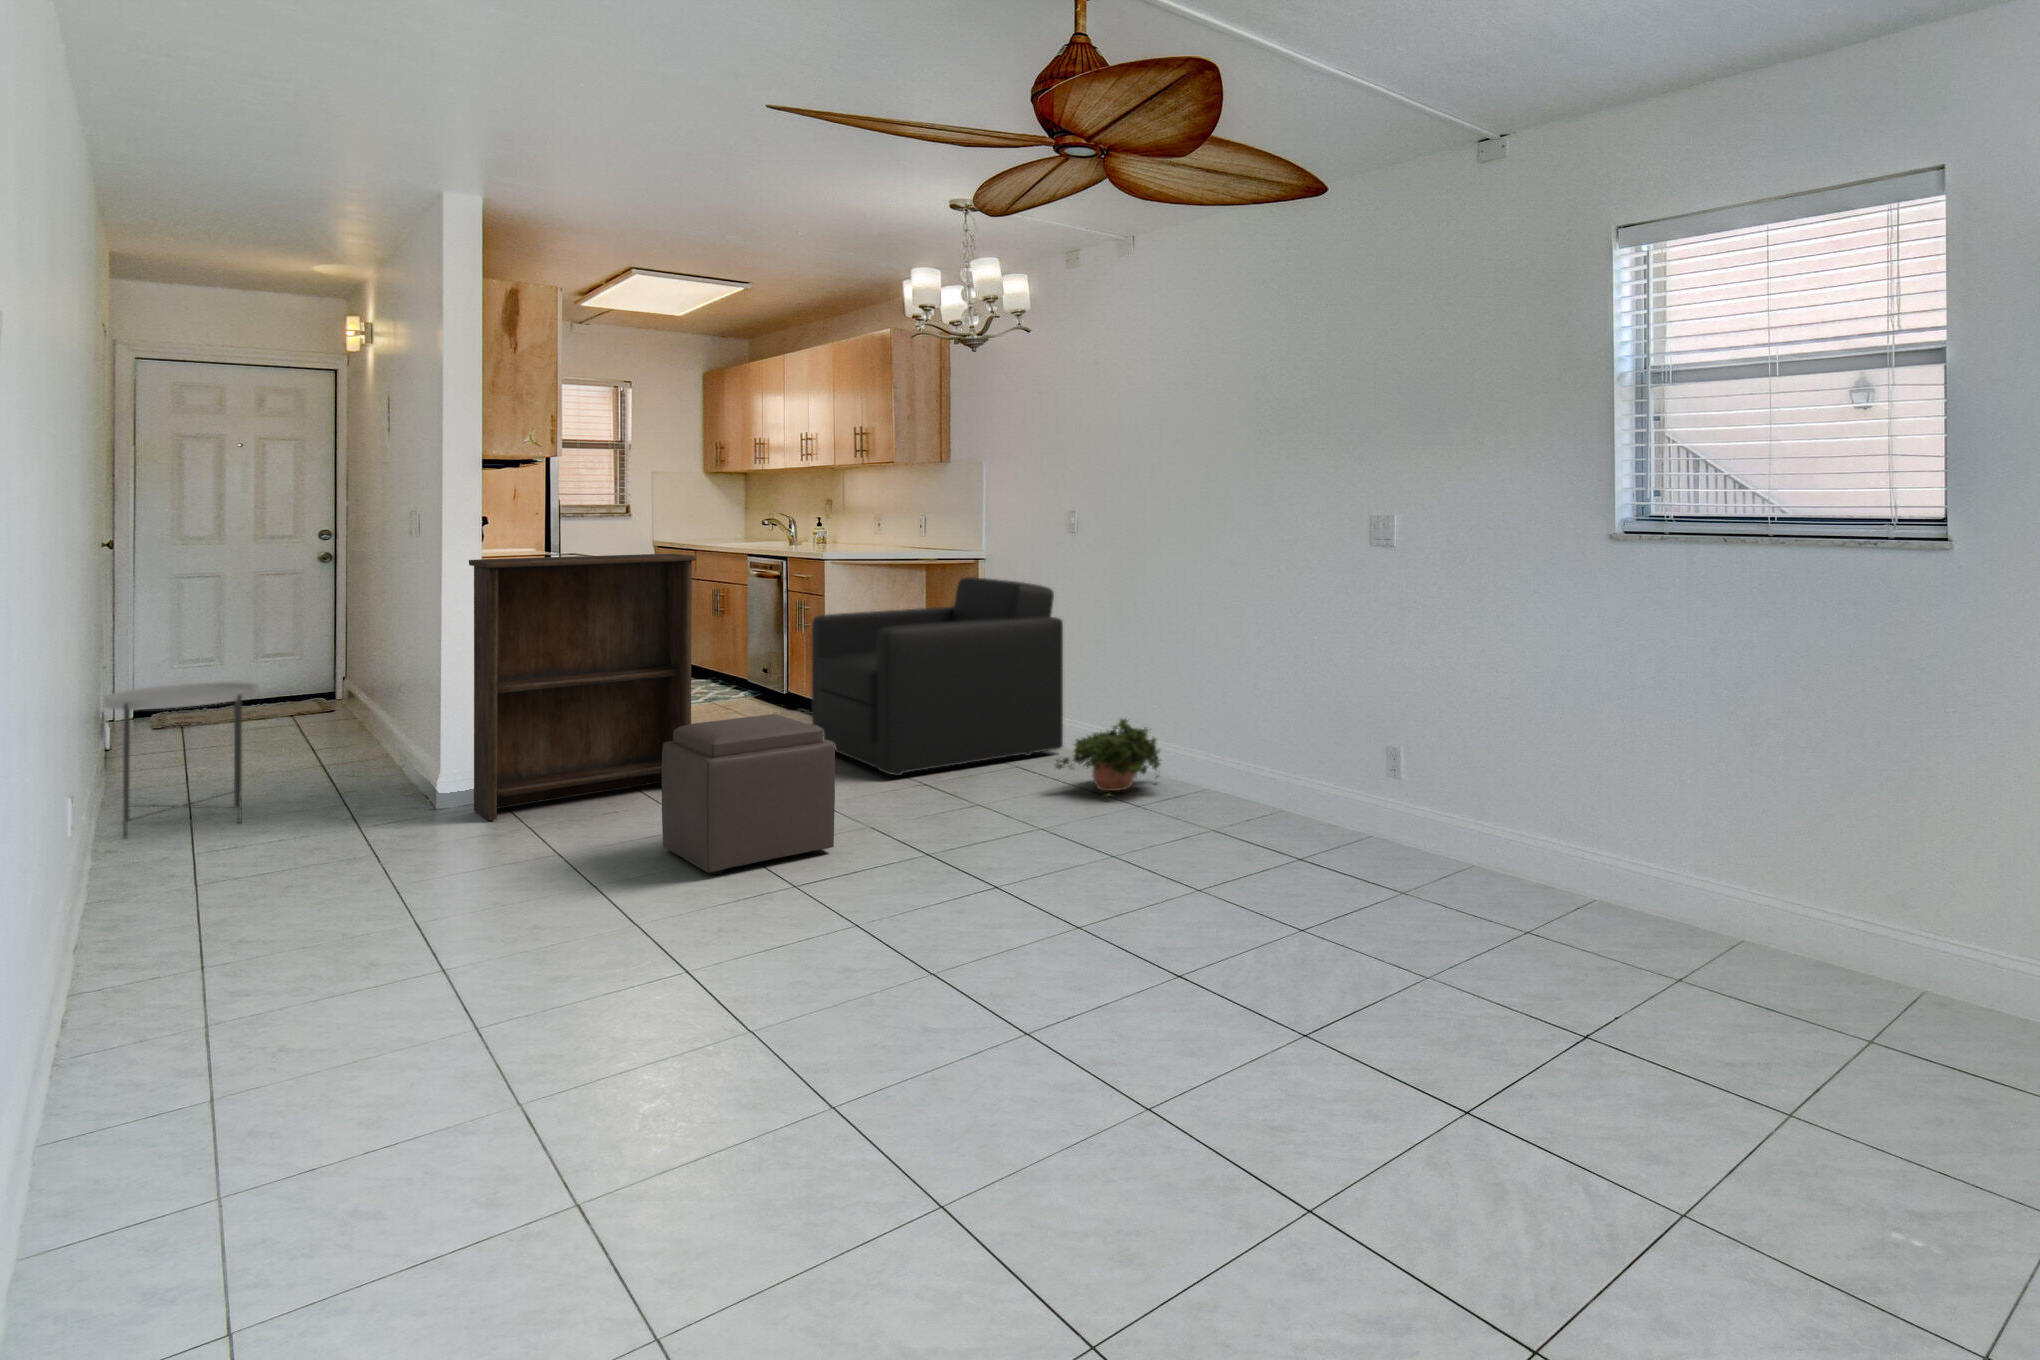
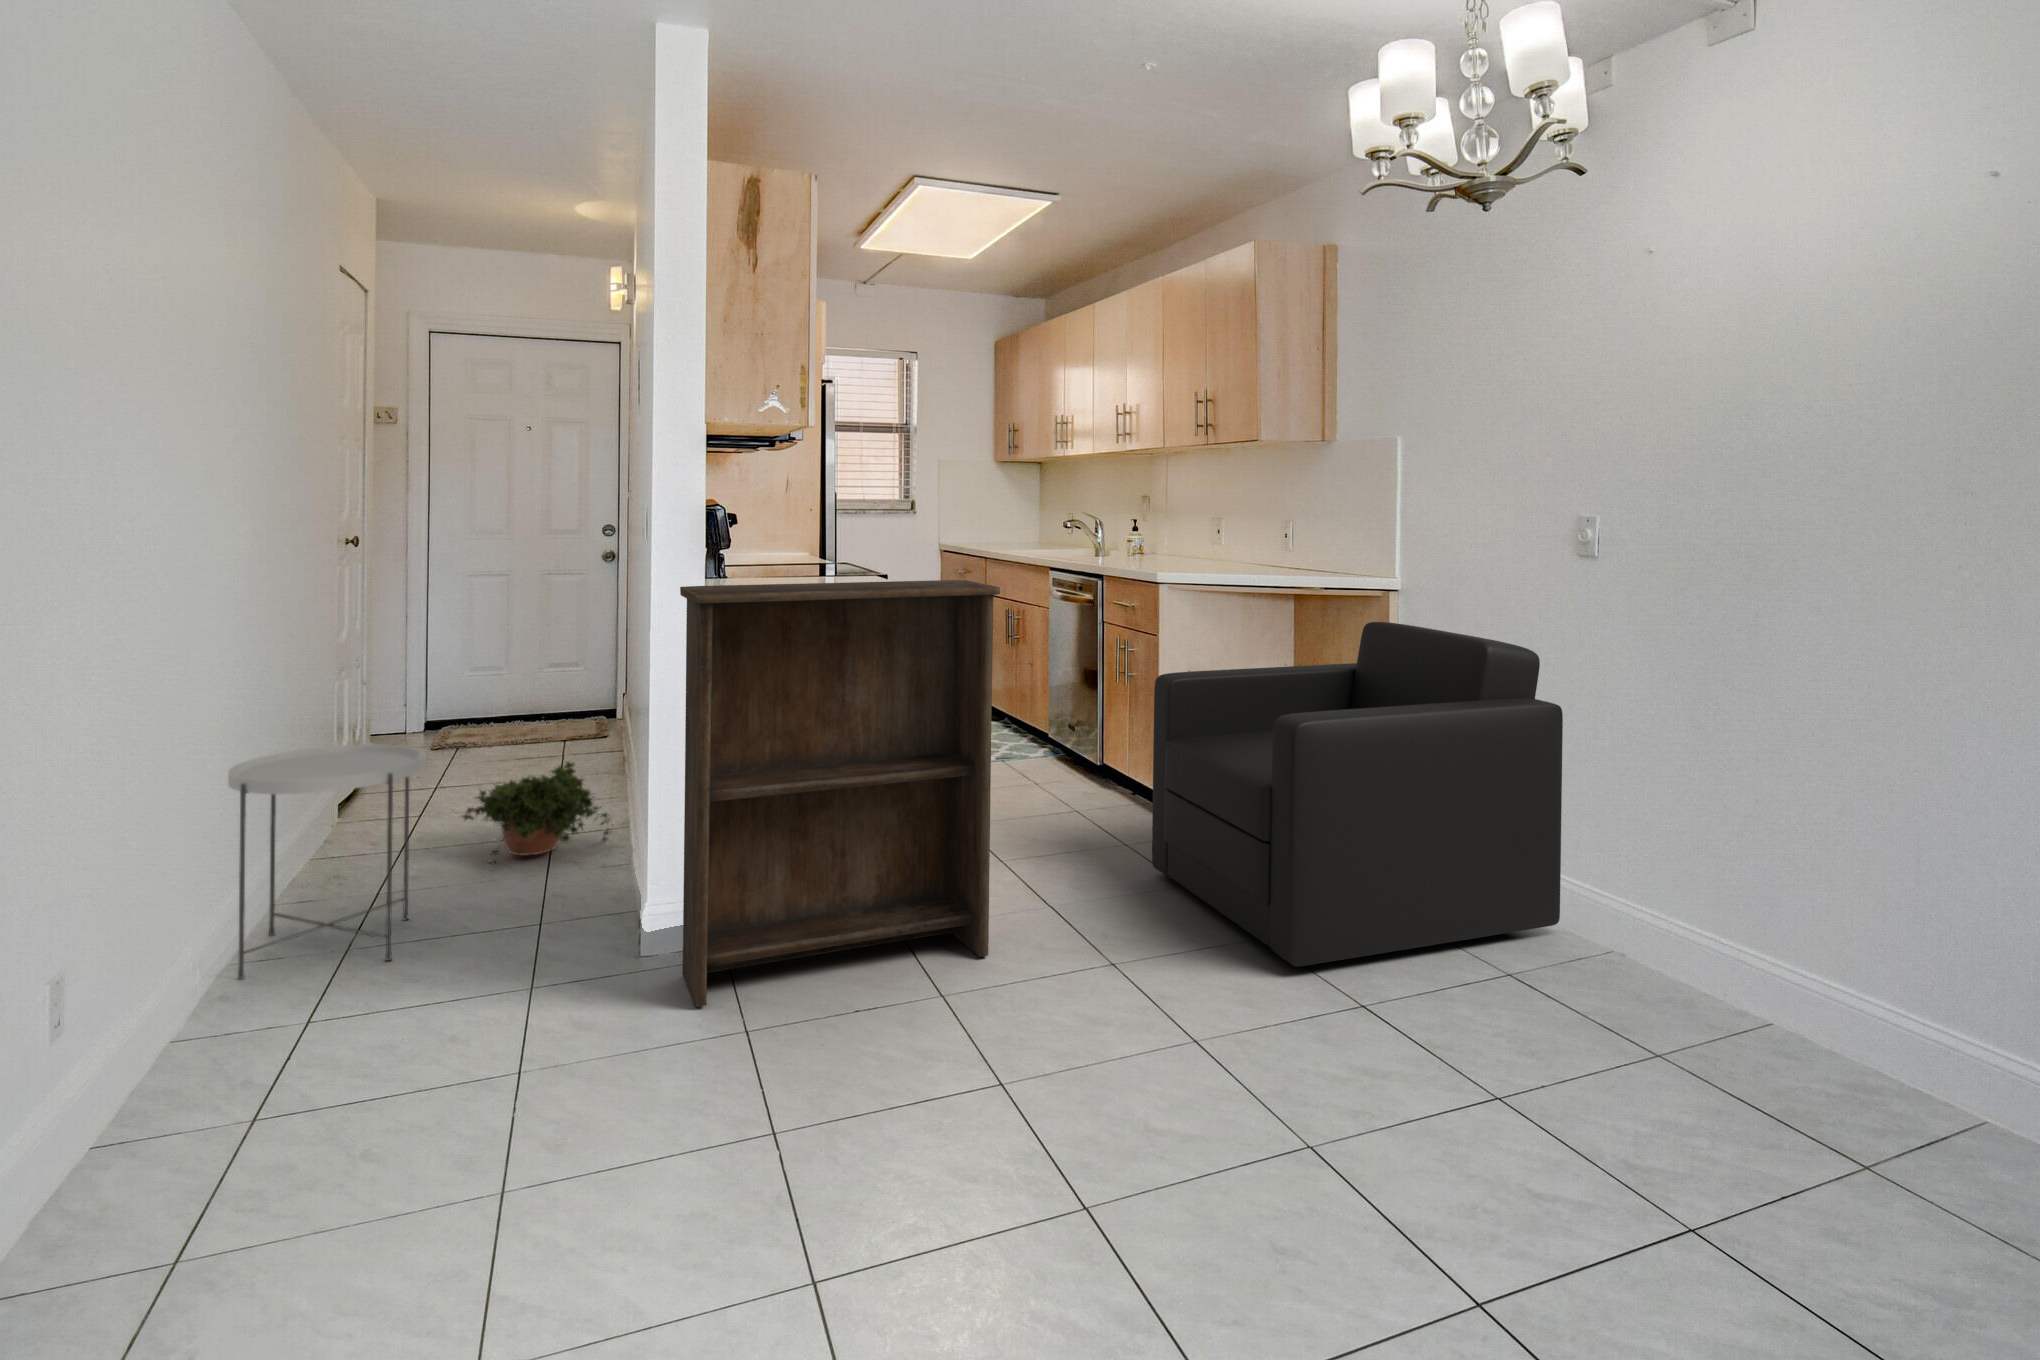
ottoman: present [662,714,835,874] -> none [945,903,1267,1281]
potted plant: present [1056,719,1162,797] -> present [462,762,611,865]

